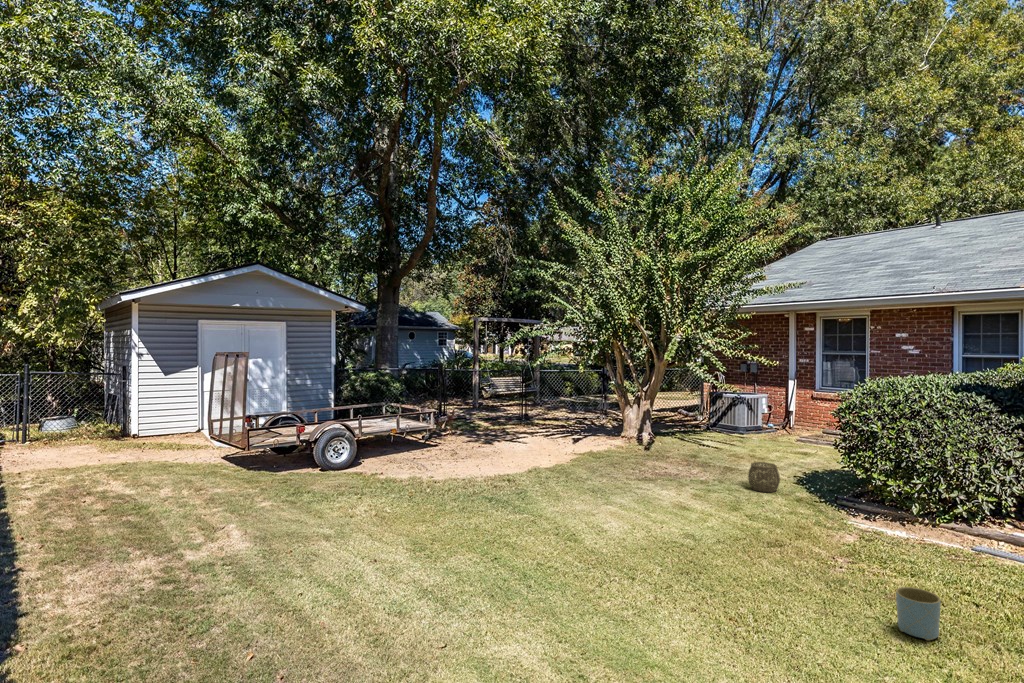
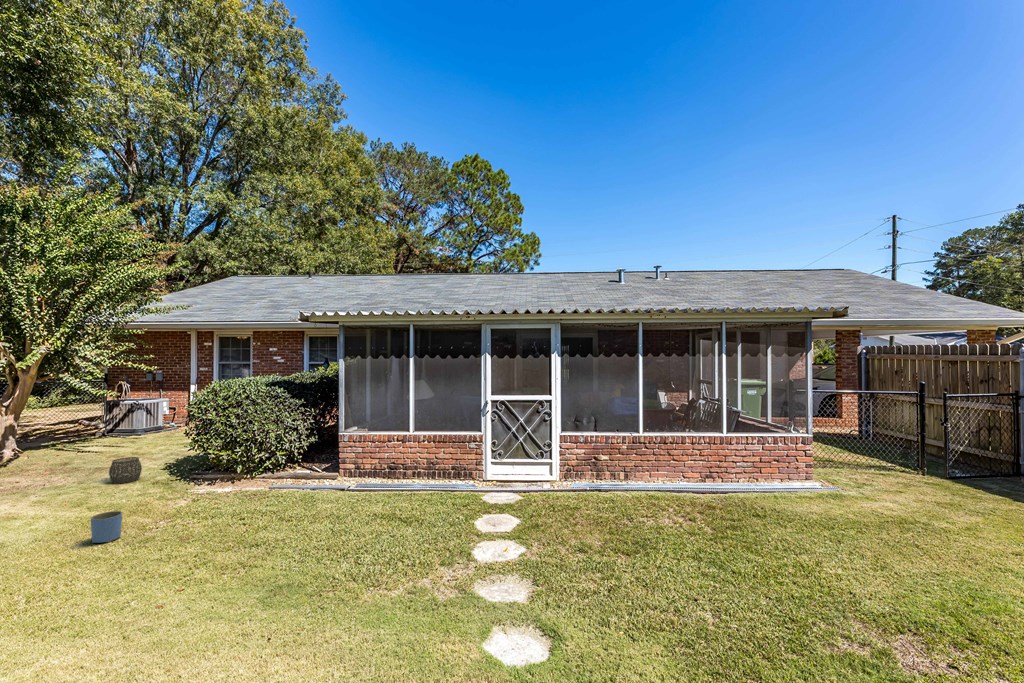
planter: present [896,587,941,641] -> present [91,511,122,543]

